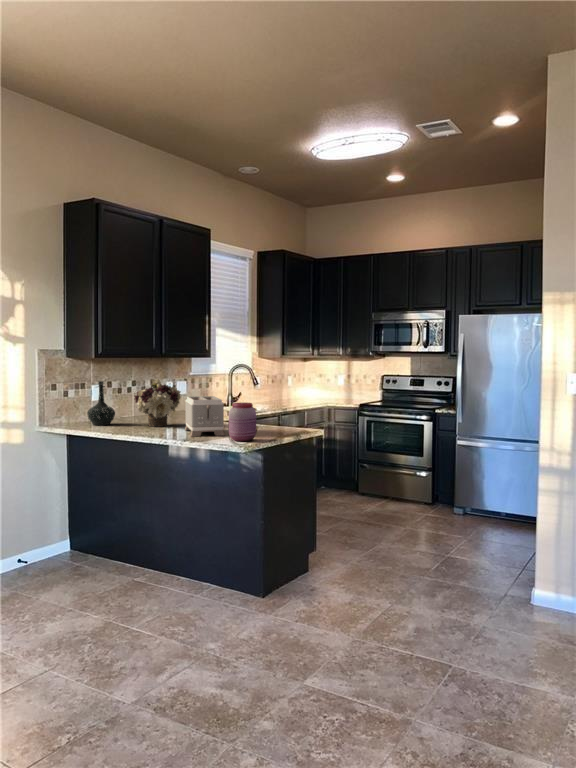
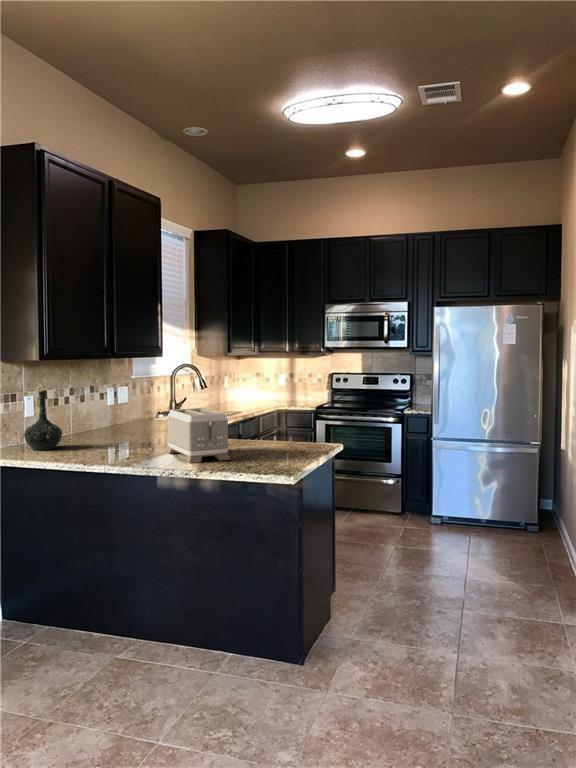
flower arrangement: present [134,379,181,427] -> none [88,386,152,449]
jar: present [229,403,256,441] -> none [246,418,282,468]

